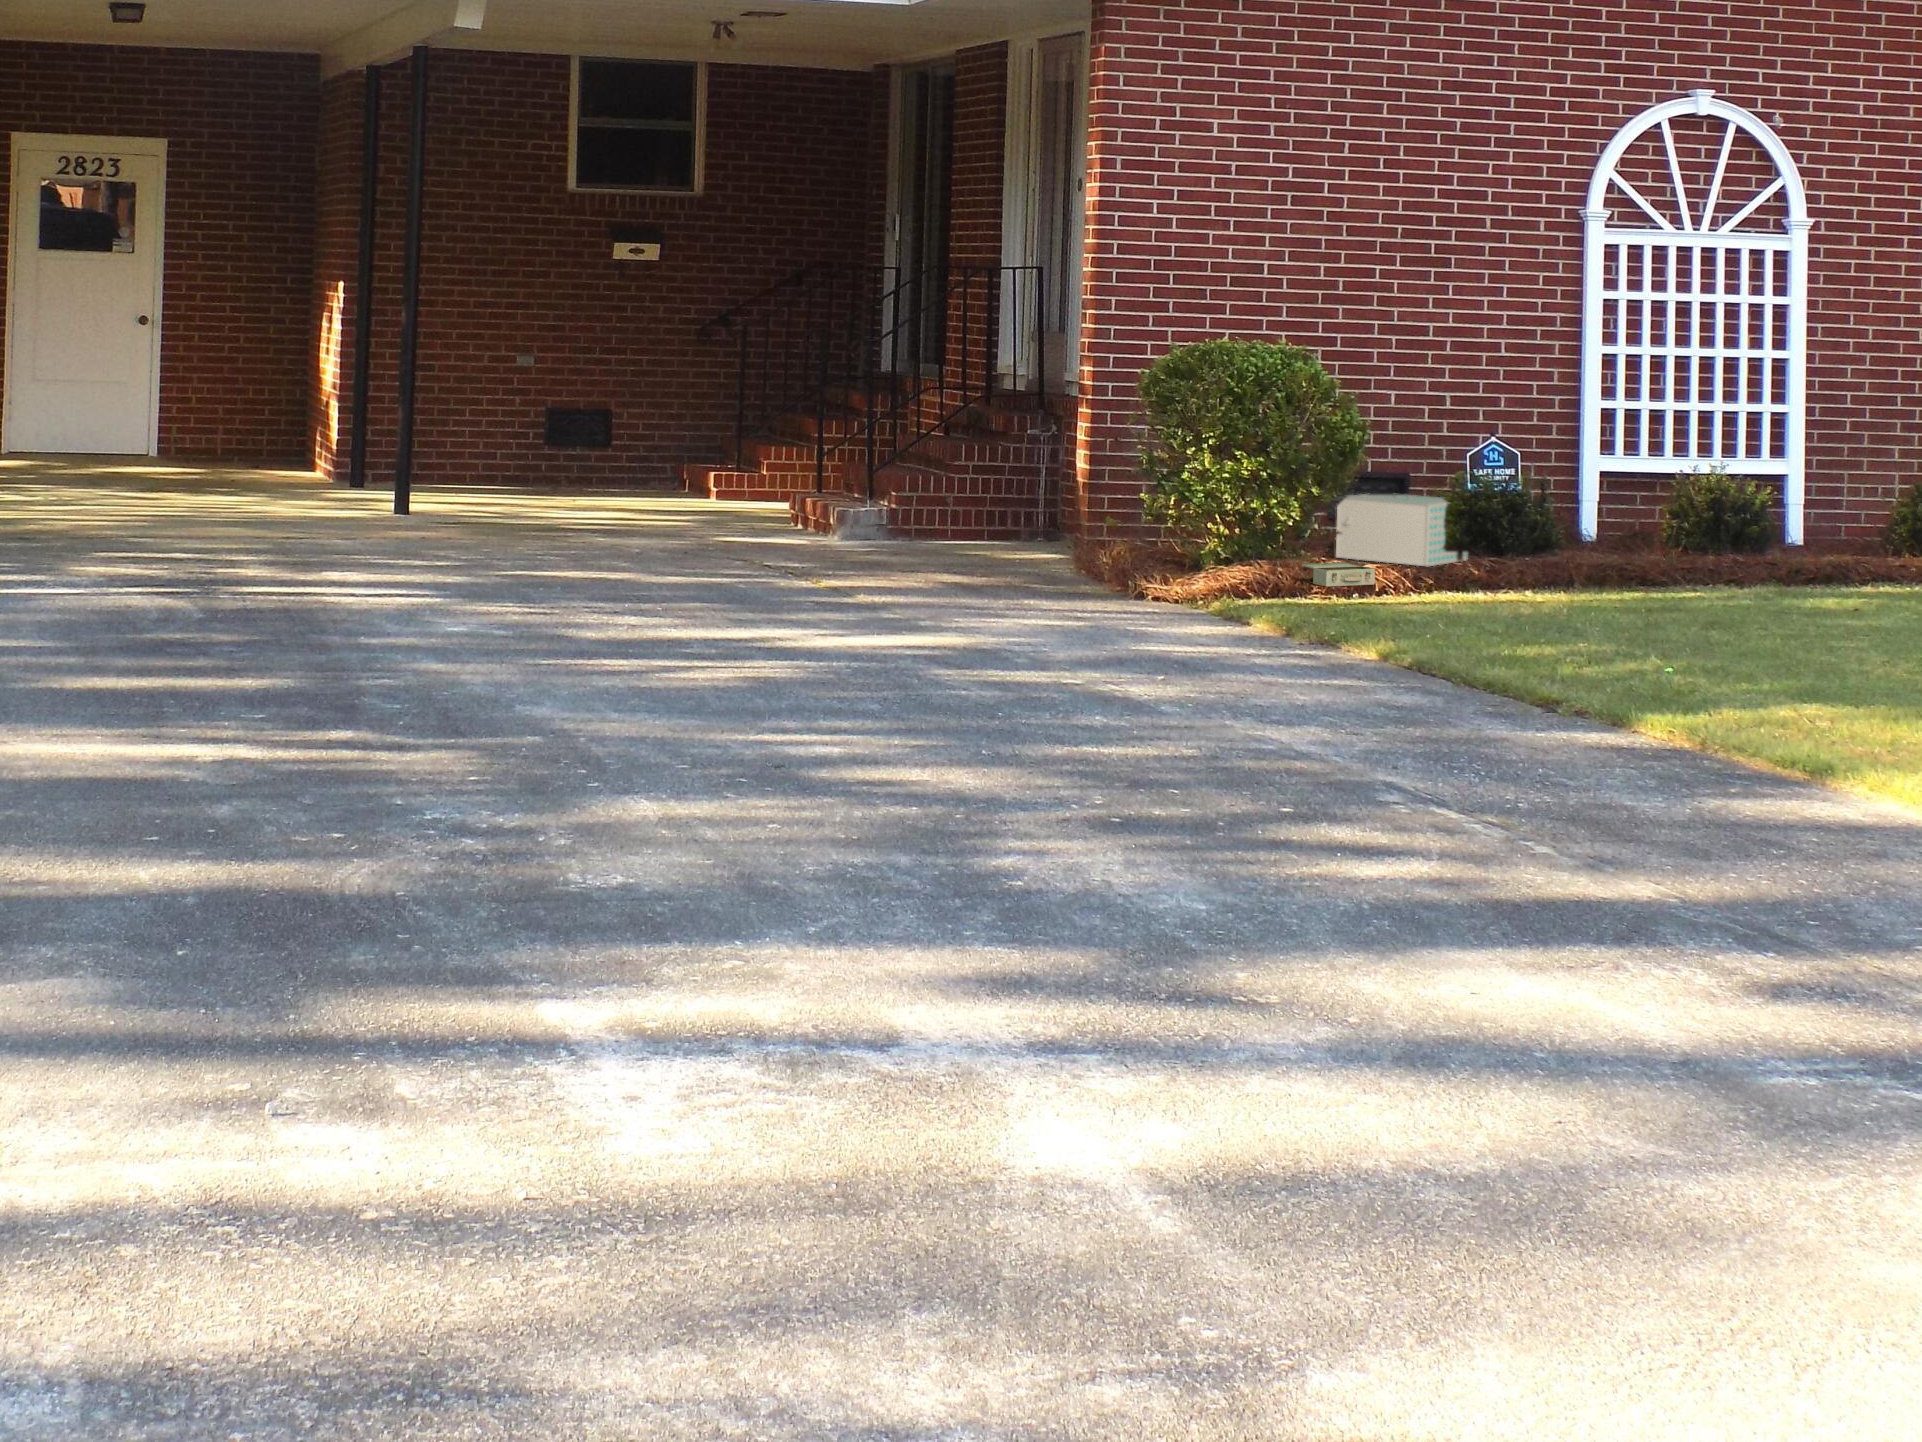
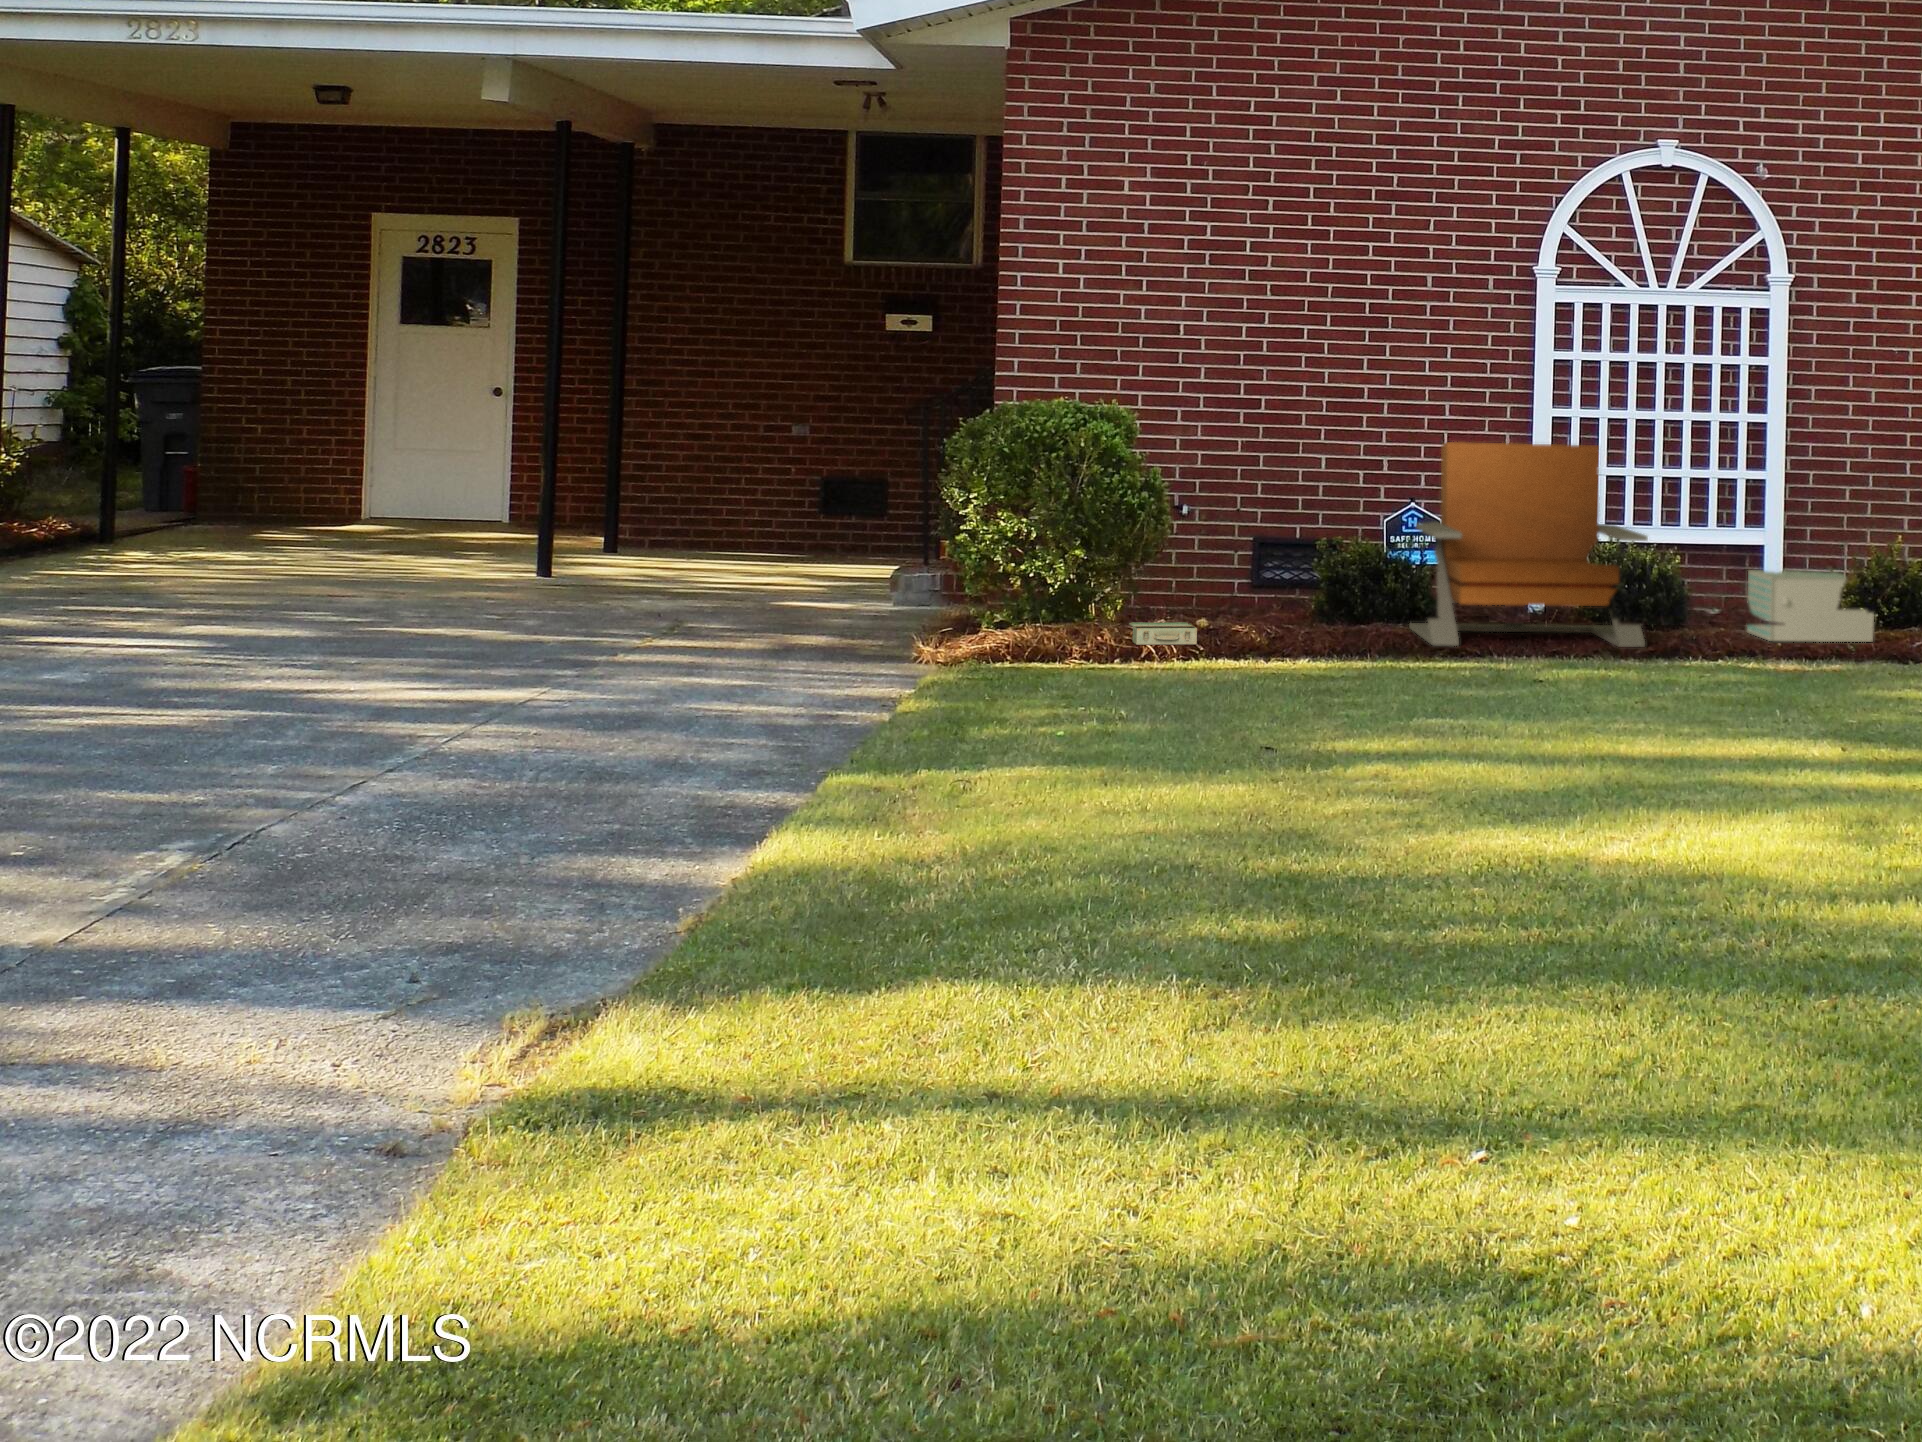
lounge chair: none [1487,381,1753,579] -> present [1409,442,1648,647]
storage box: present [1336,493,1467,567] -> present [1747,570,1874,642]

